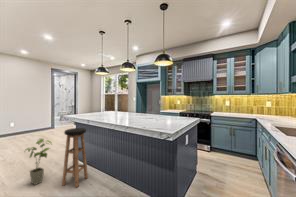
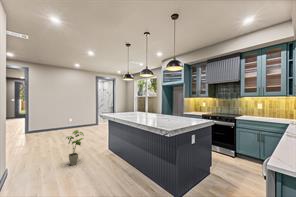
bar stool: present [62,128,88,187] -> none [89,124,109,172]

